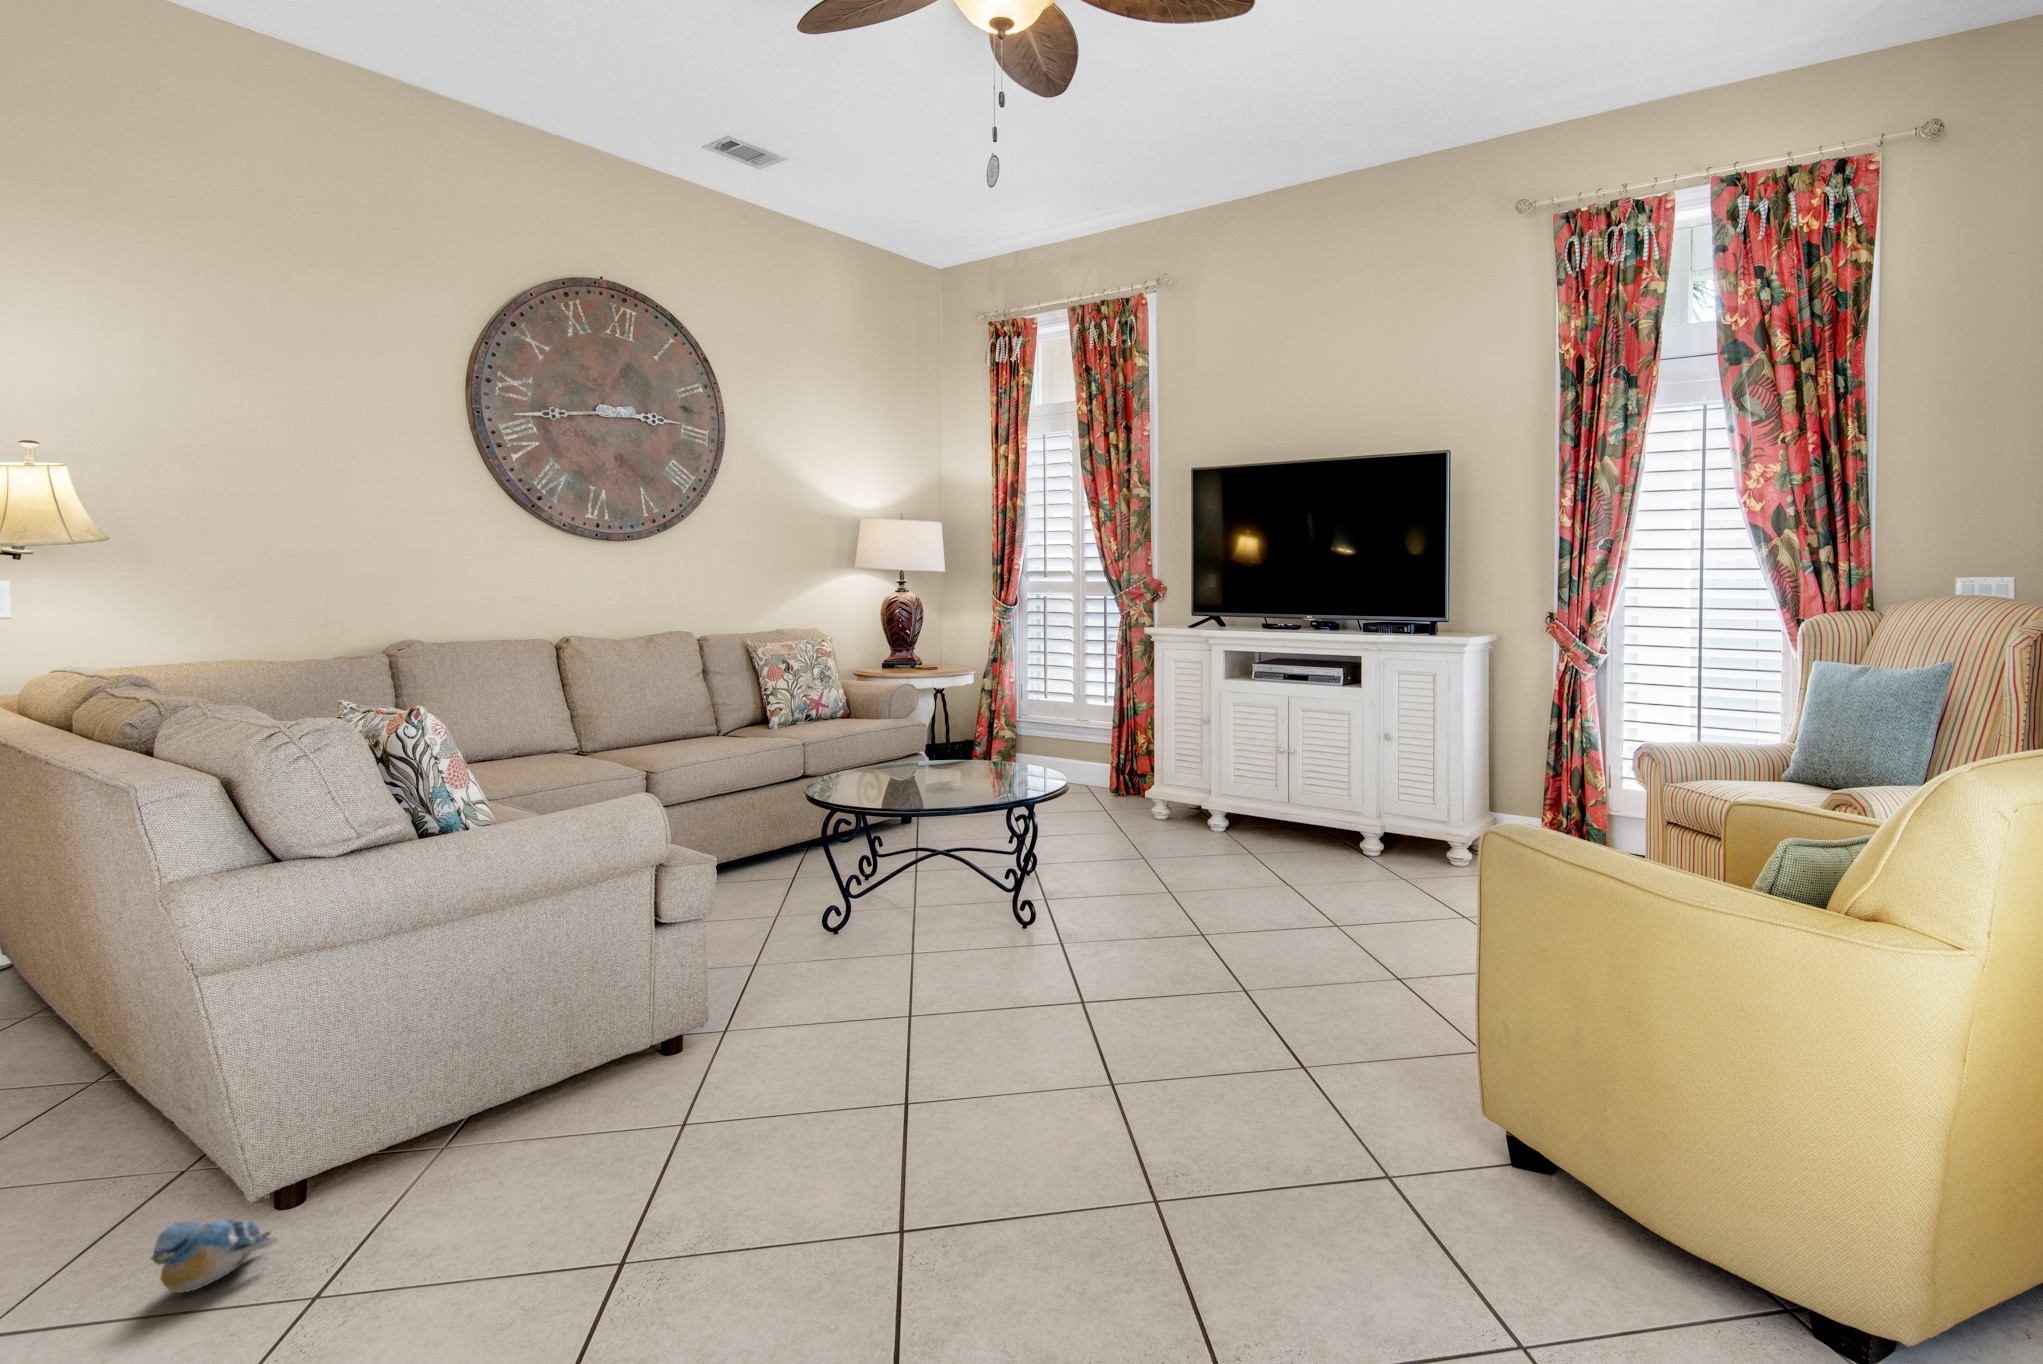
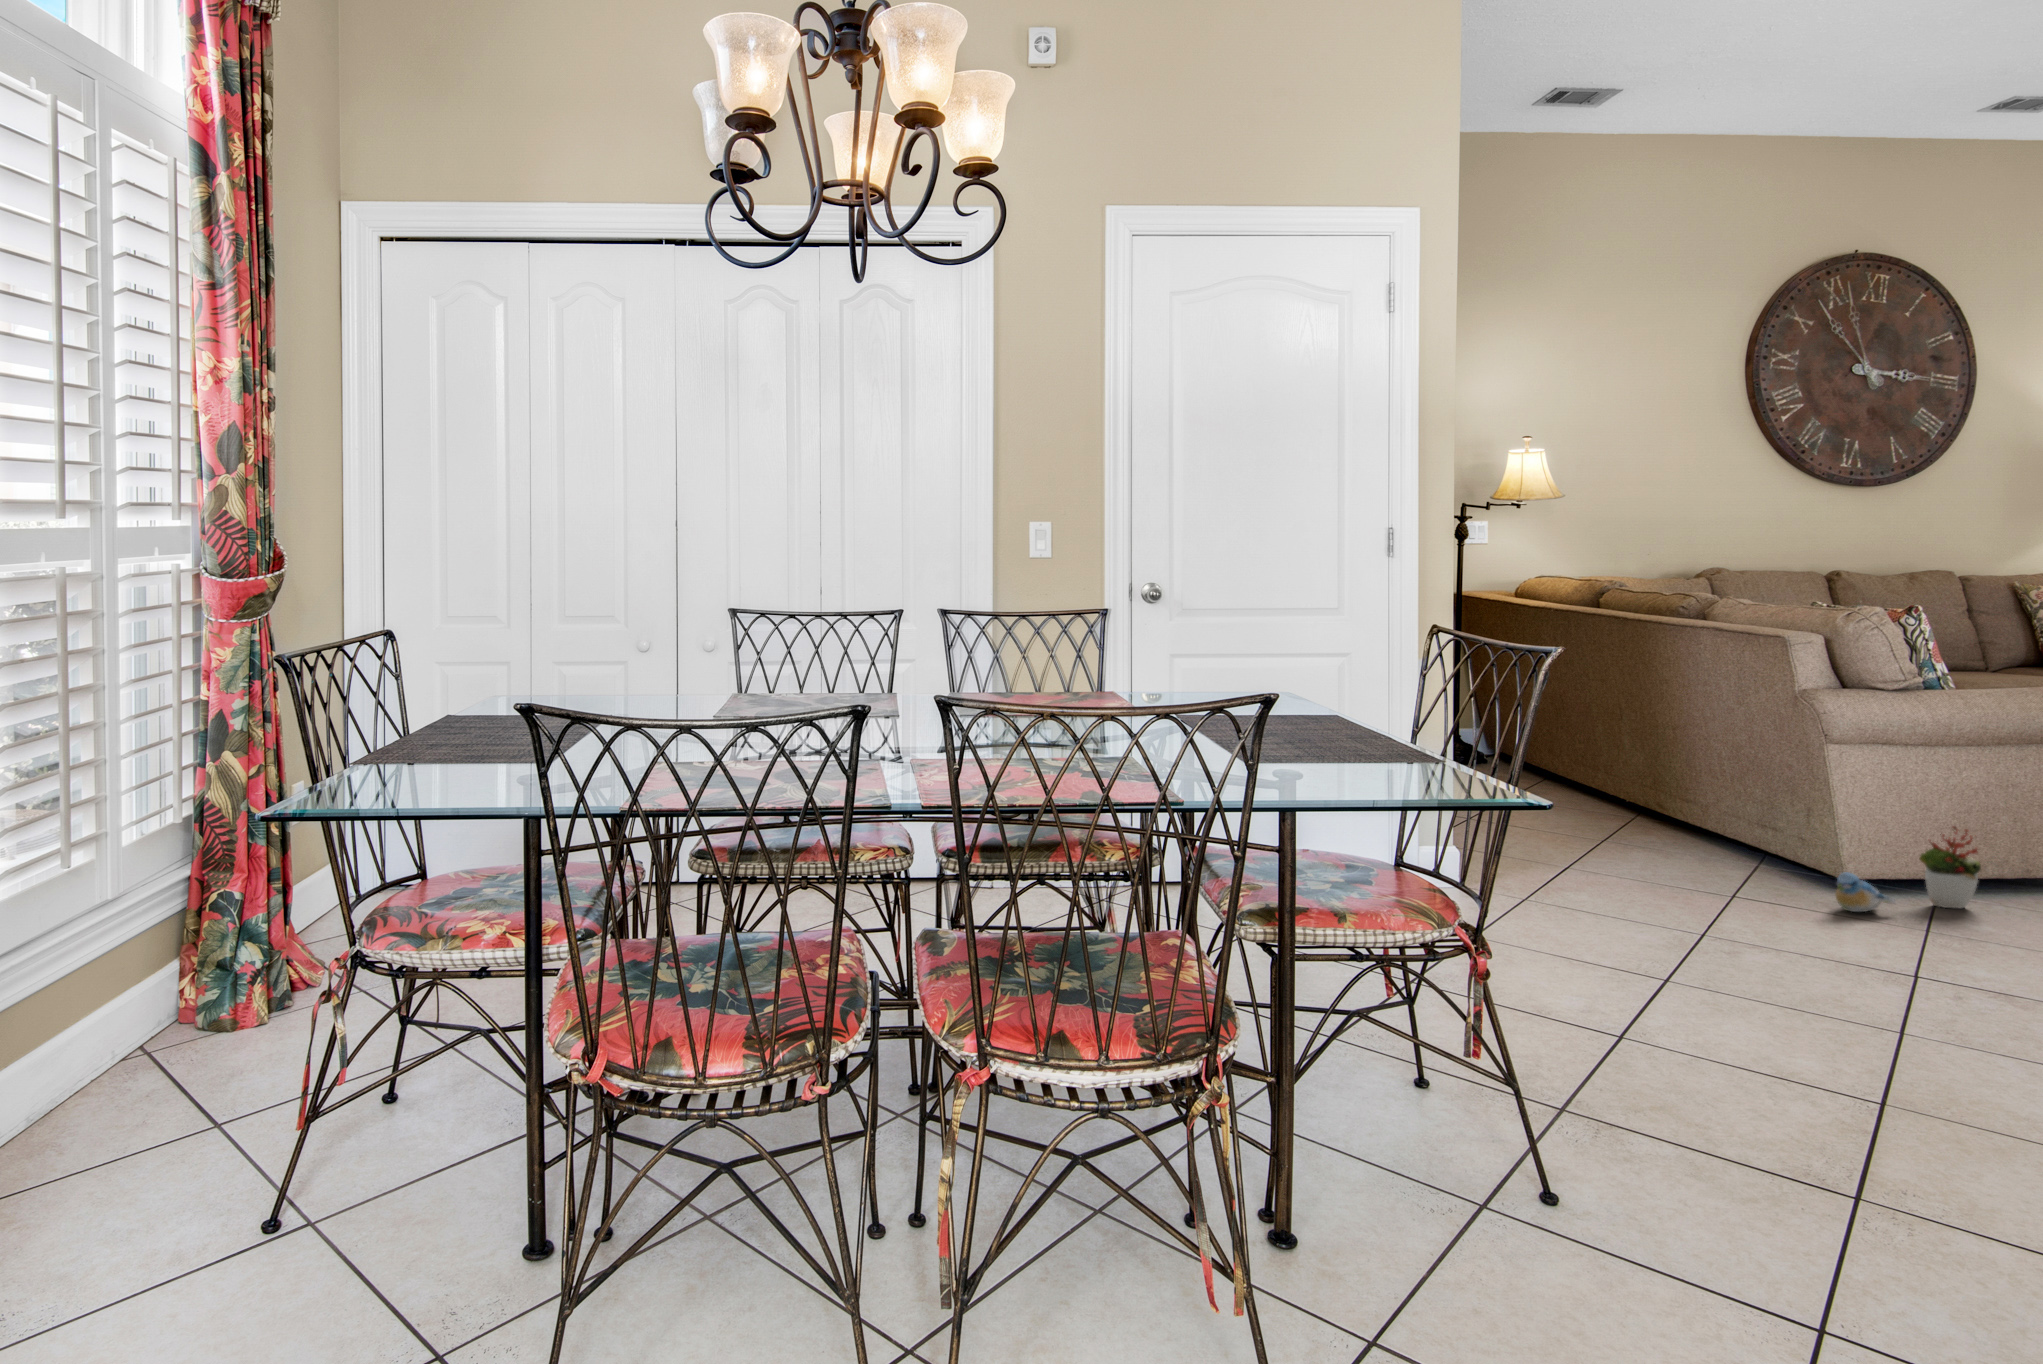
decorative plant: none [348,1062,445,1200] -> present [1919,826,1981,908]

